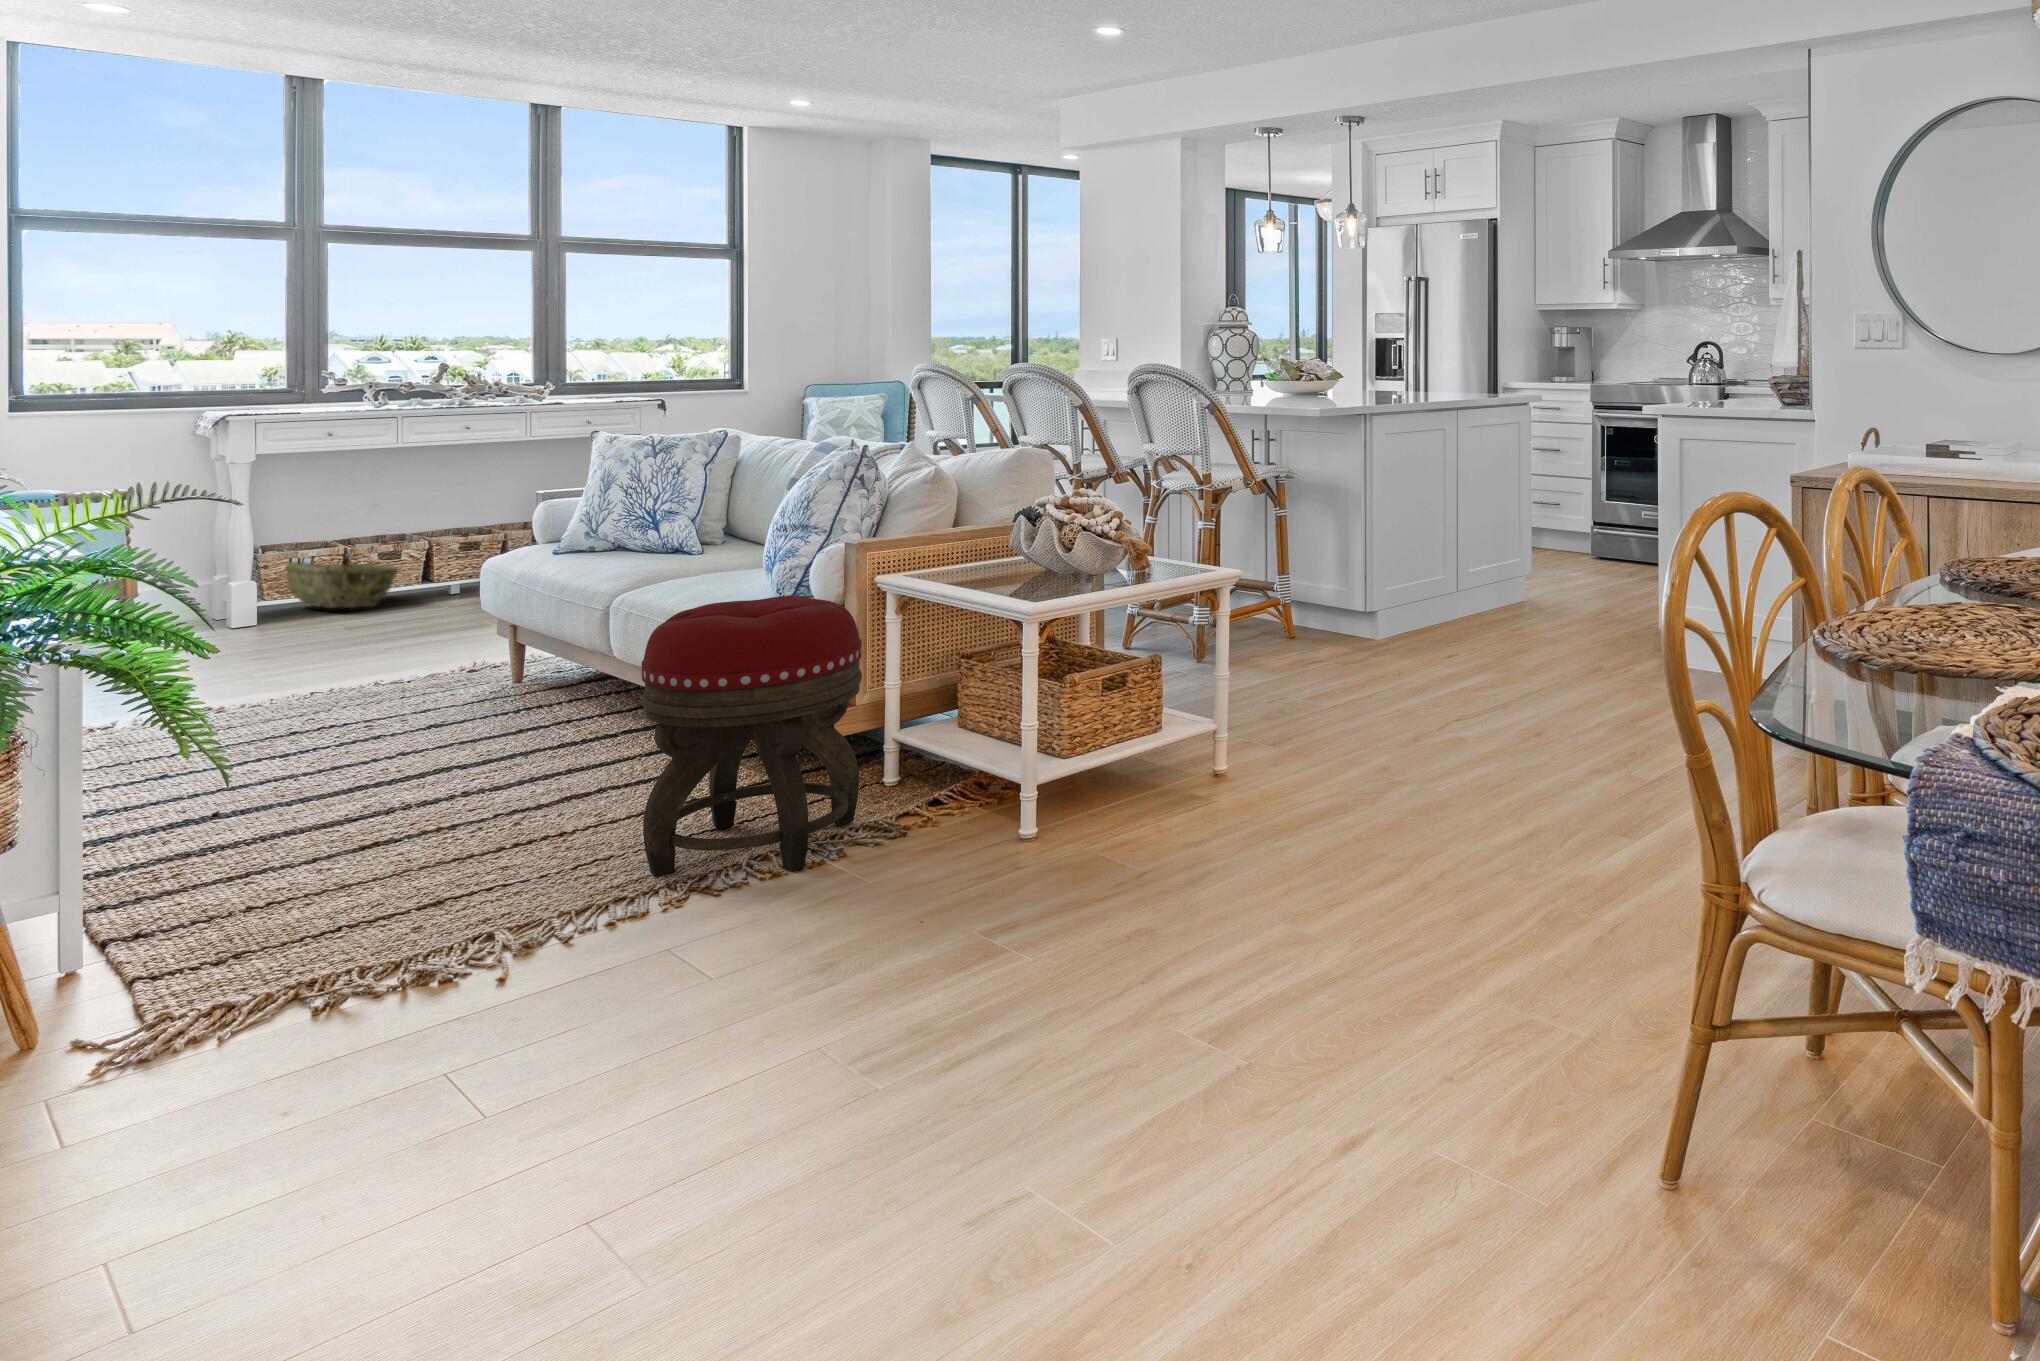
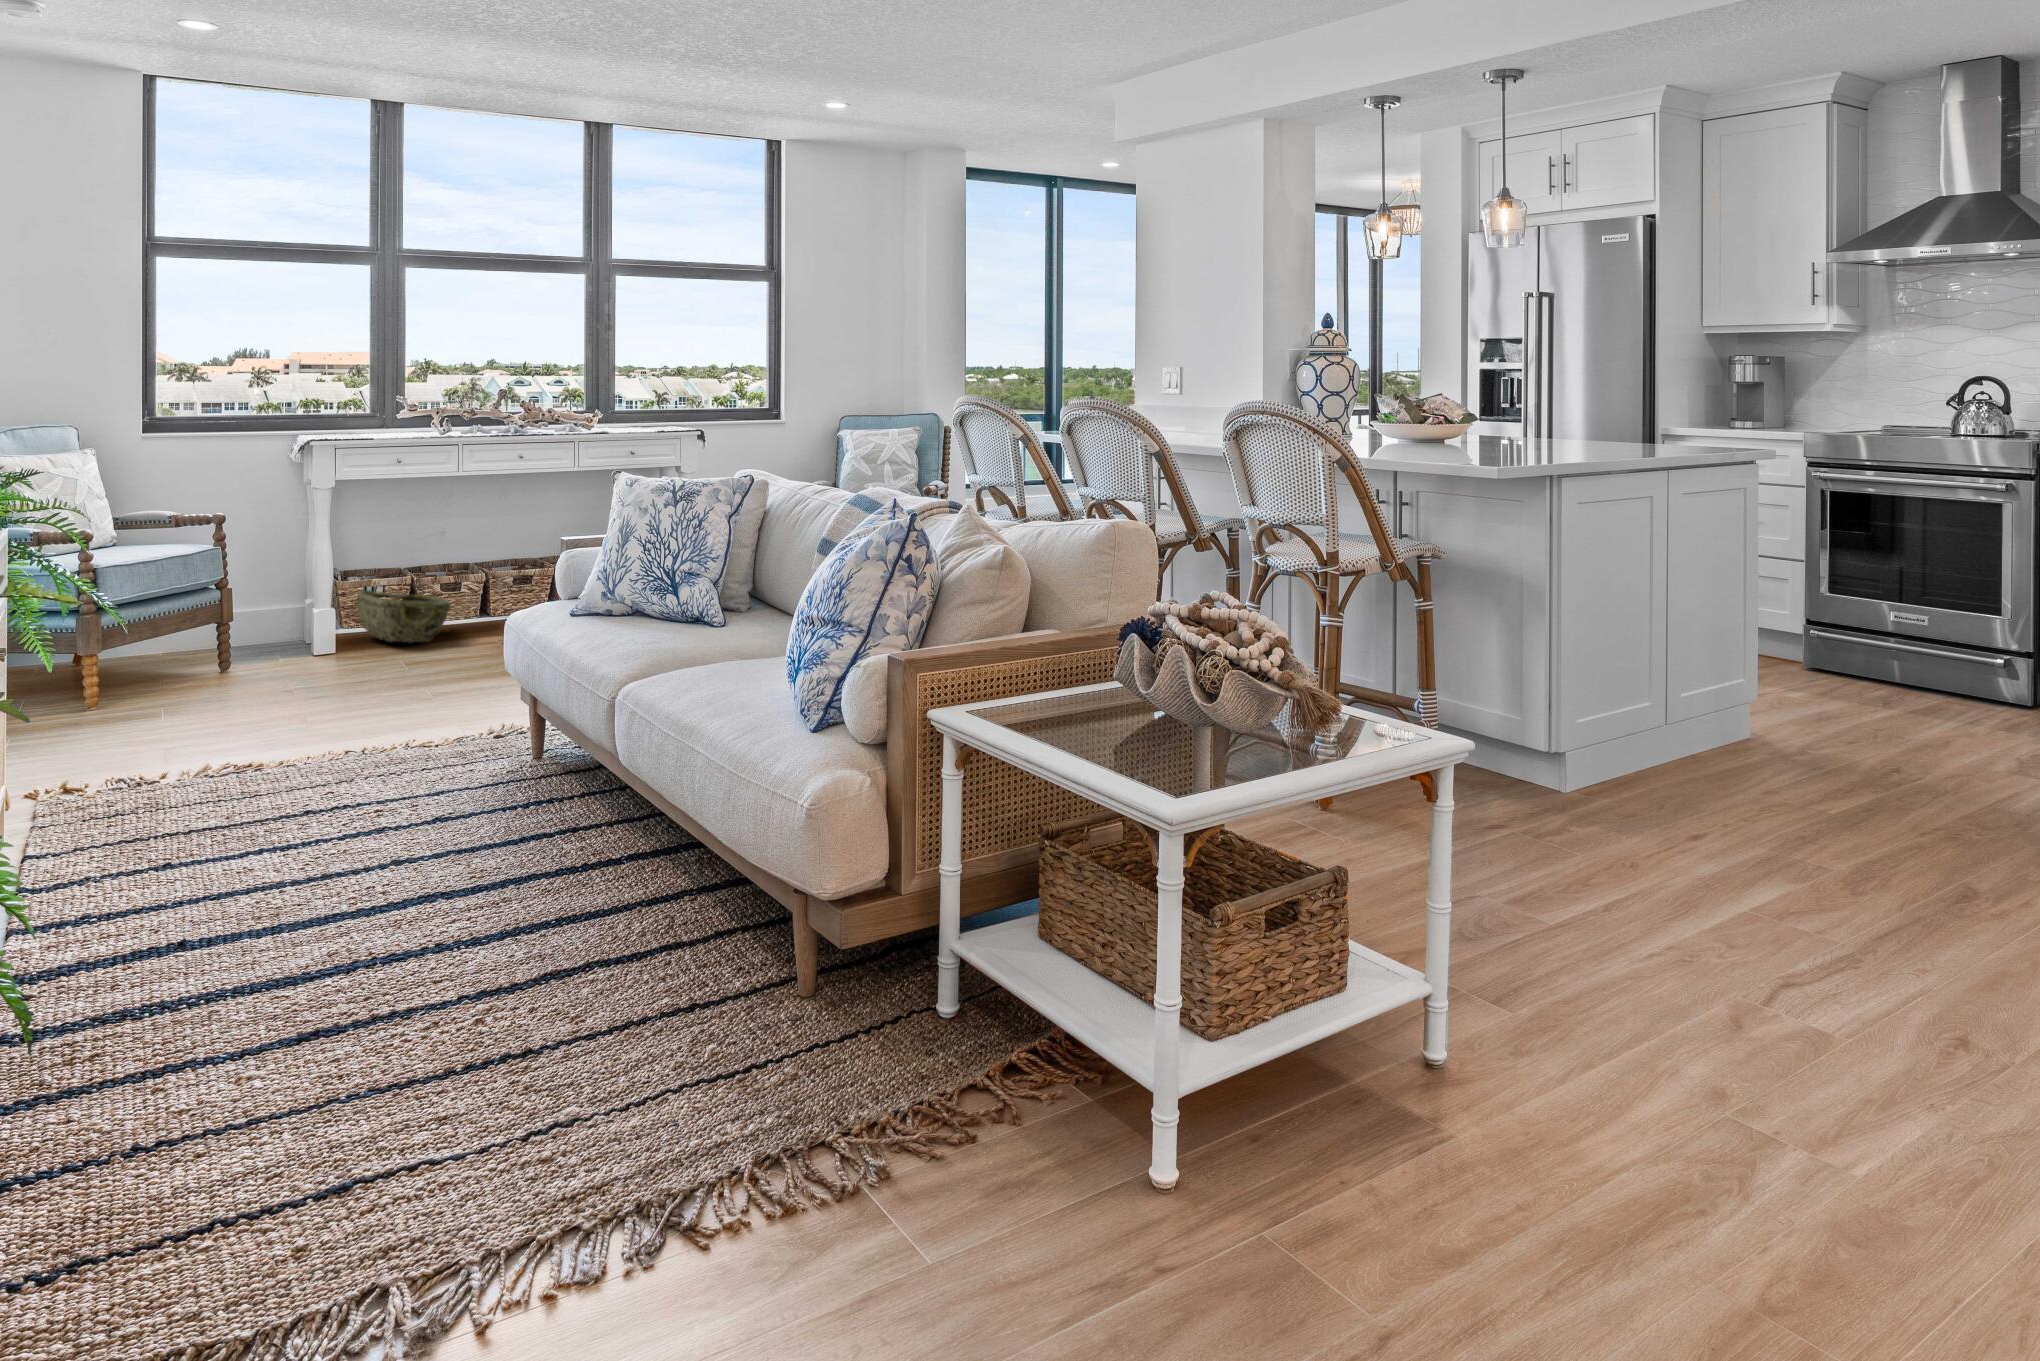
footstool: present [641,595,862,876] -> none [622,745,917,1203]

